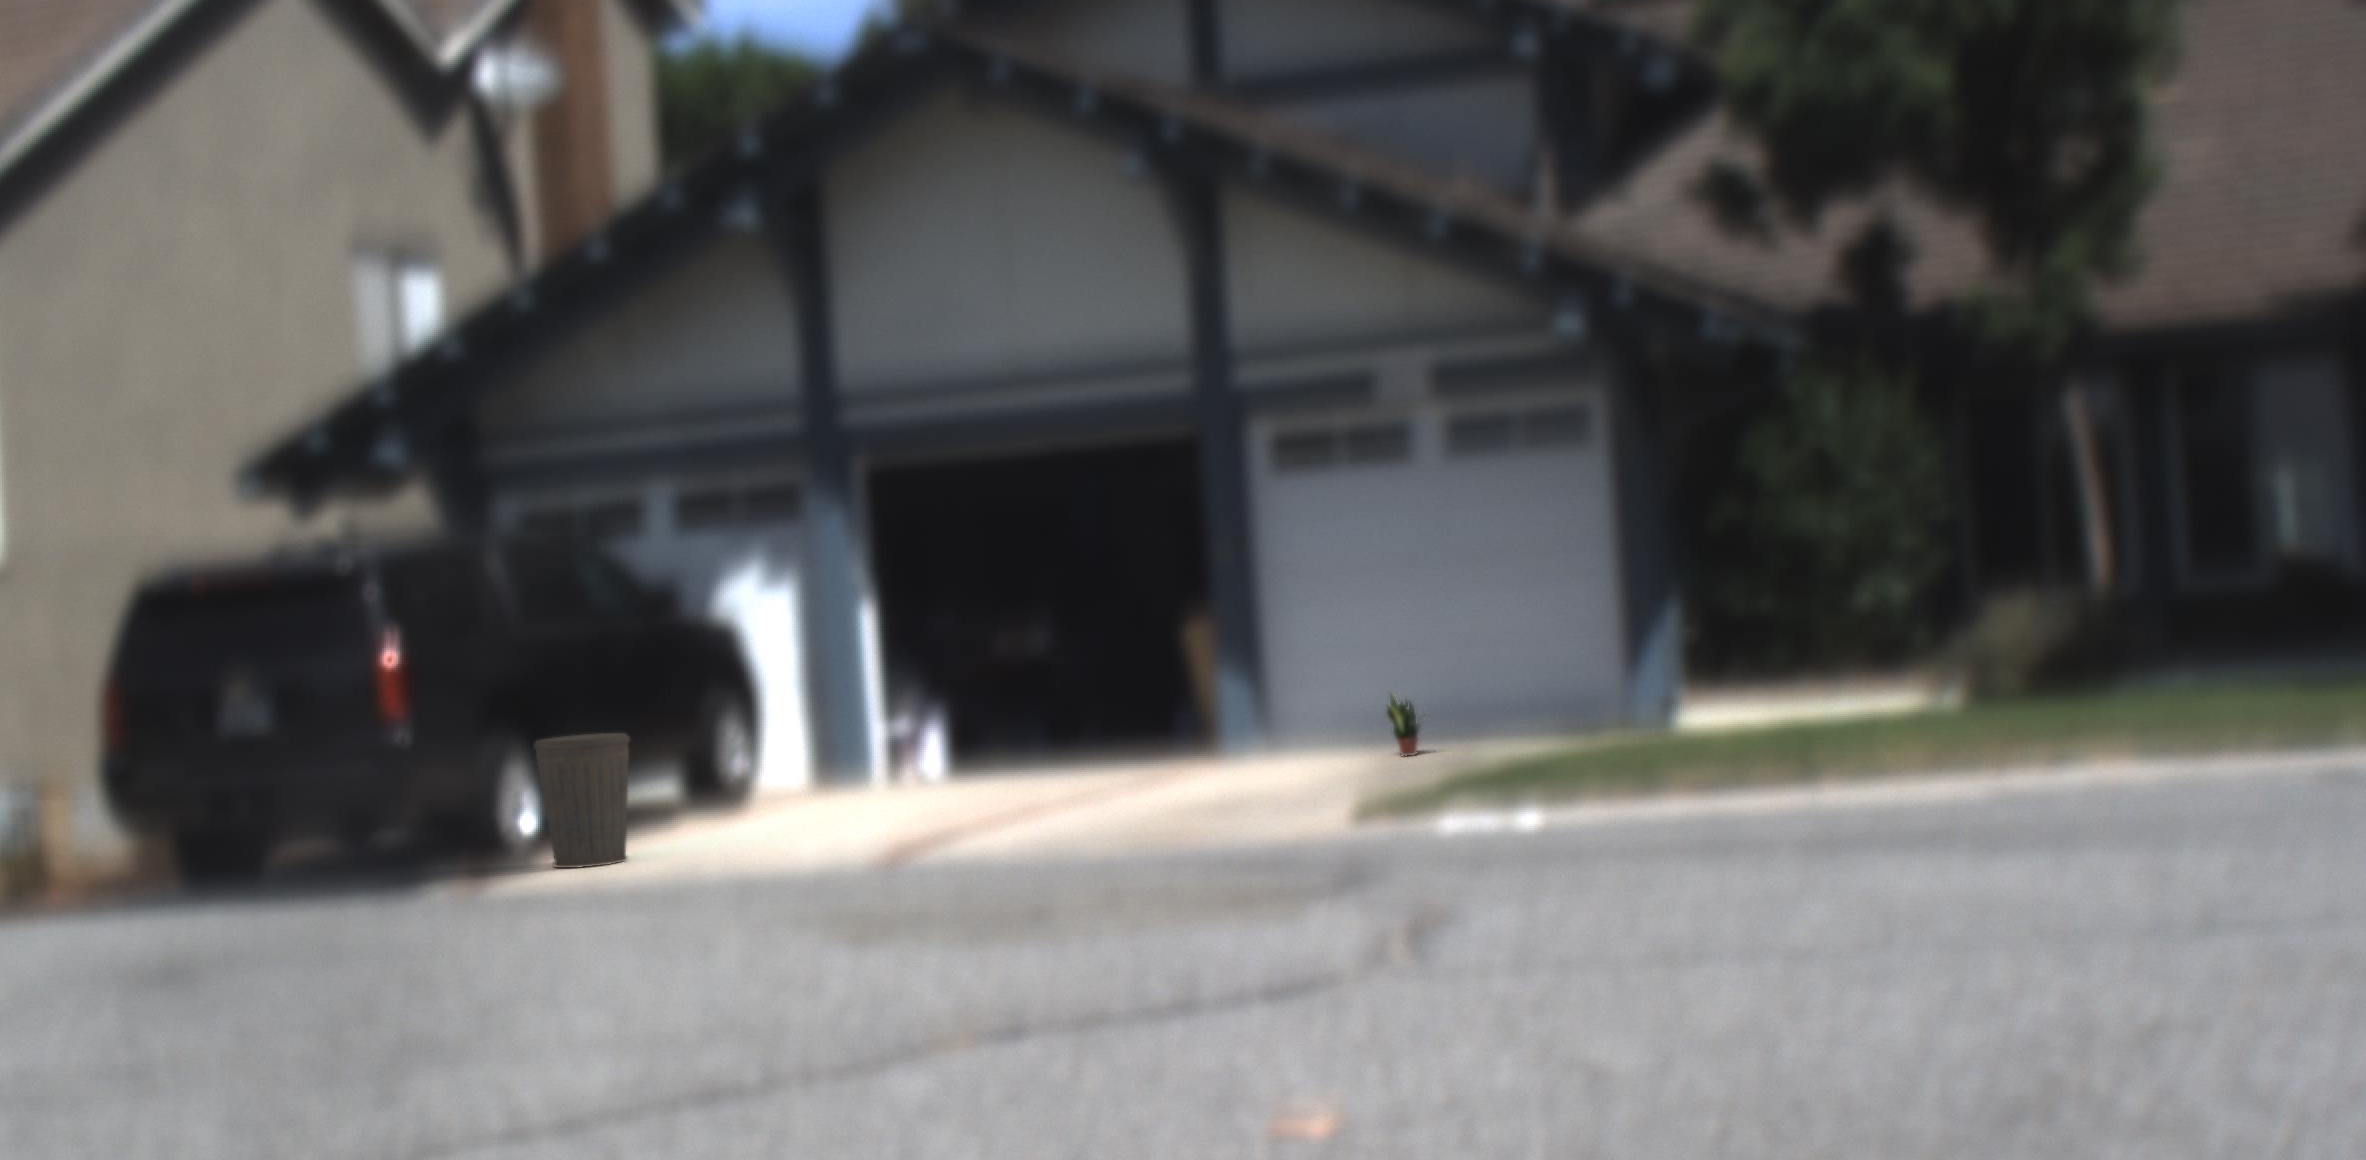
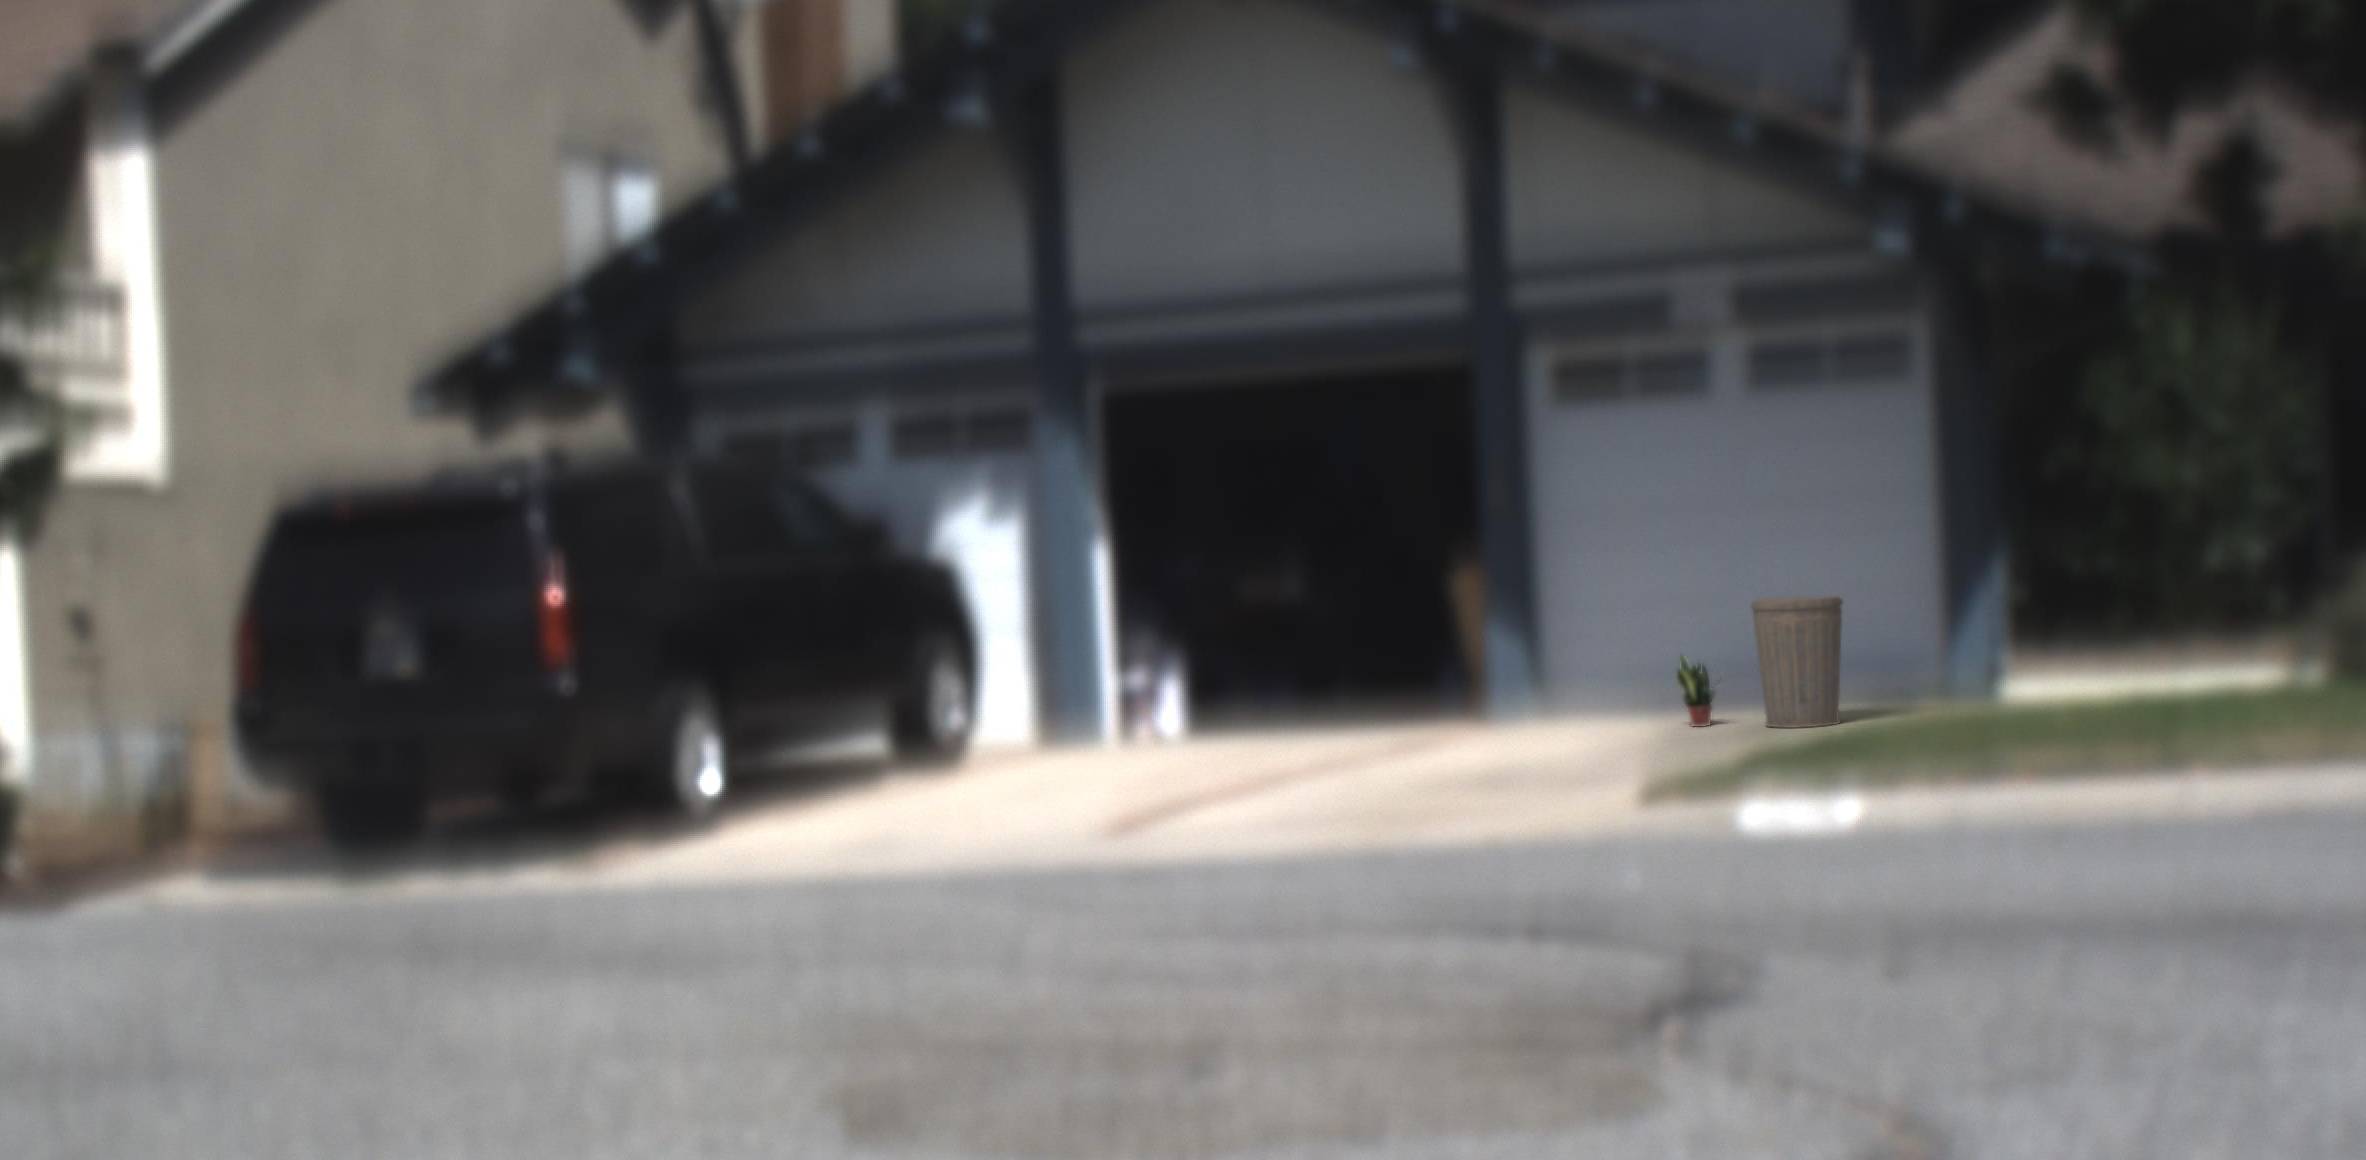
trash can: present [534,733,630,868] -> present [1751,596,1843,728]

